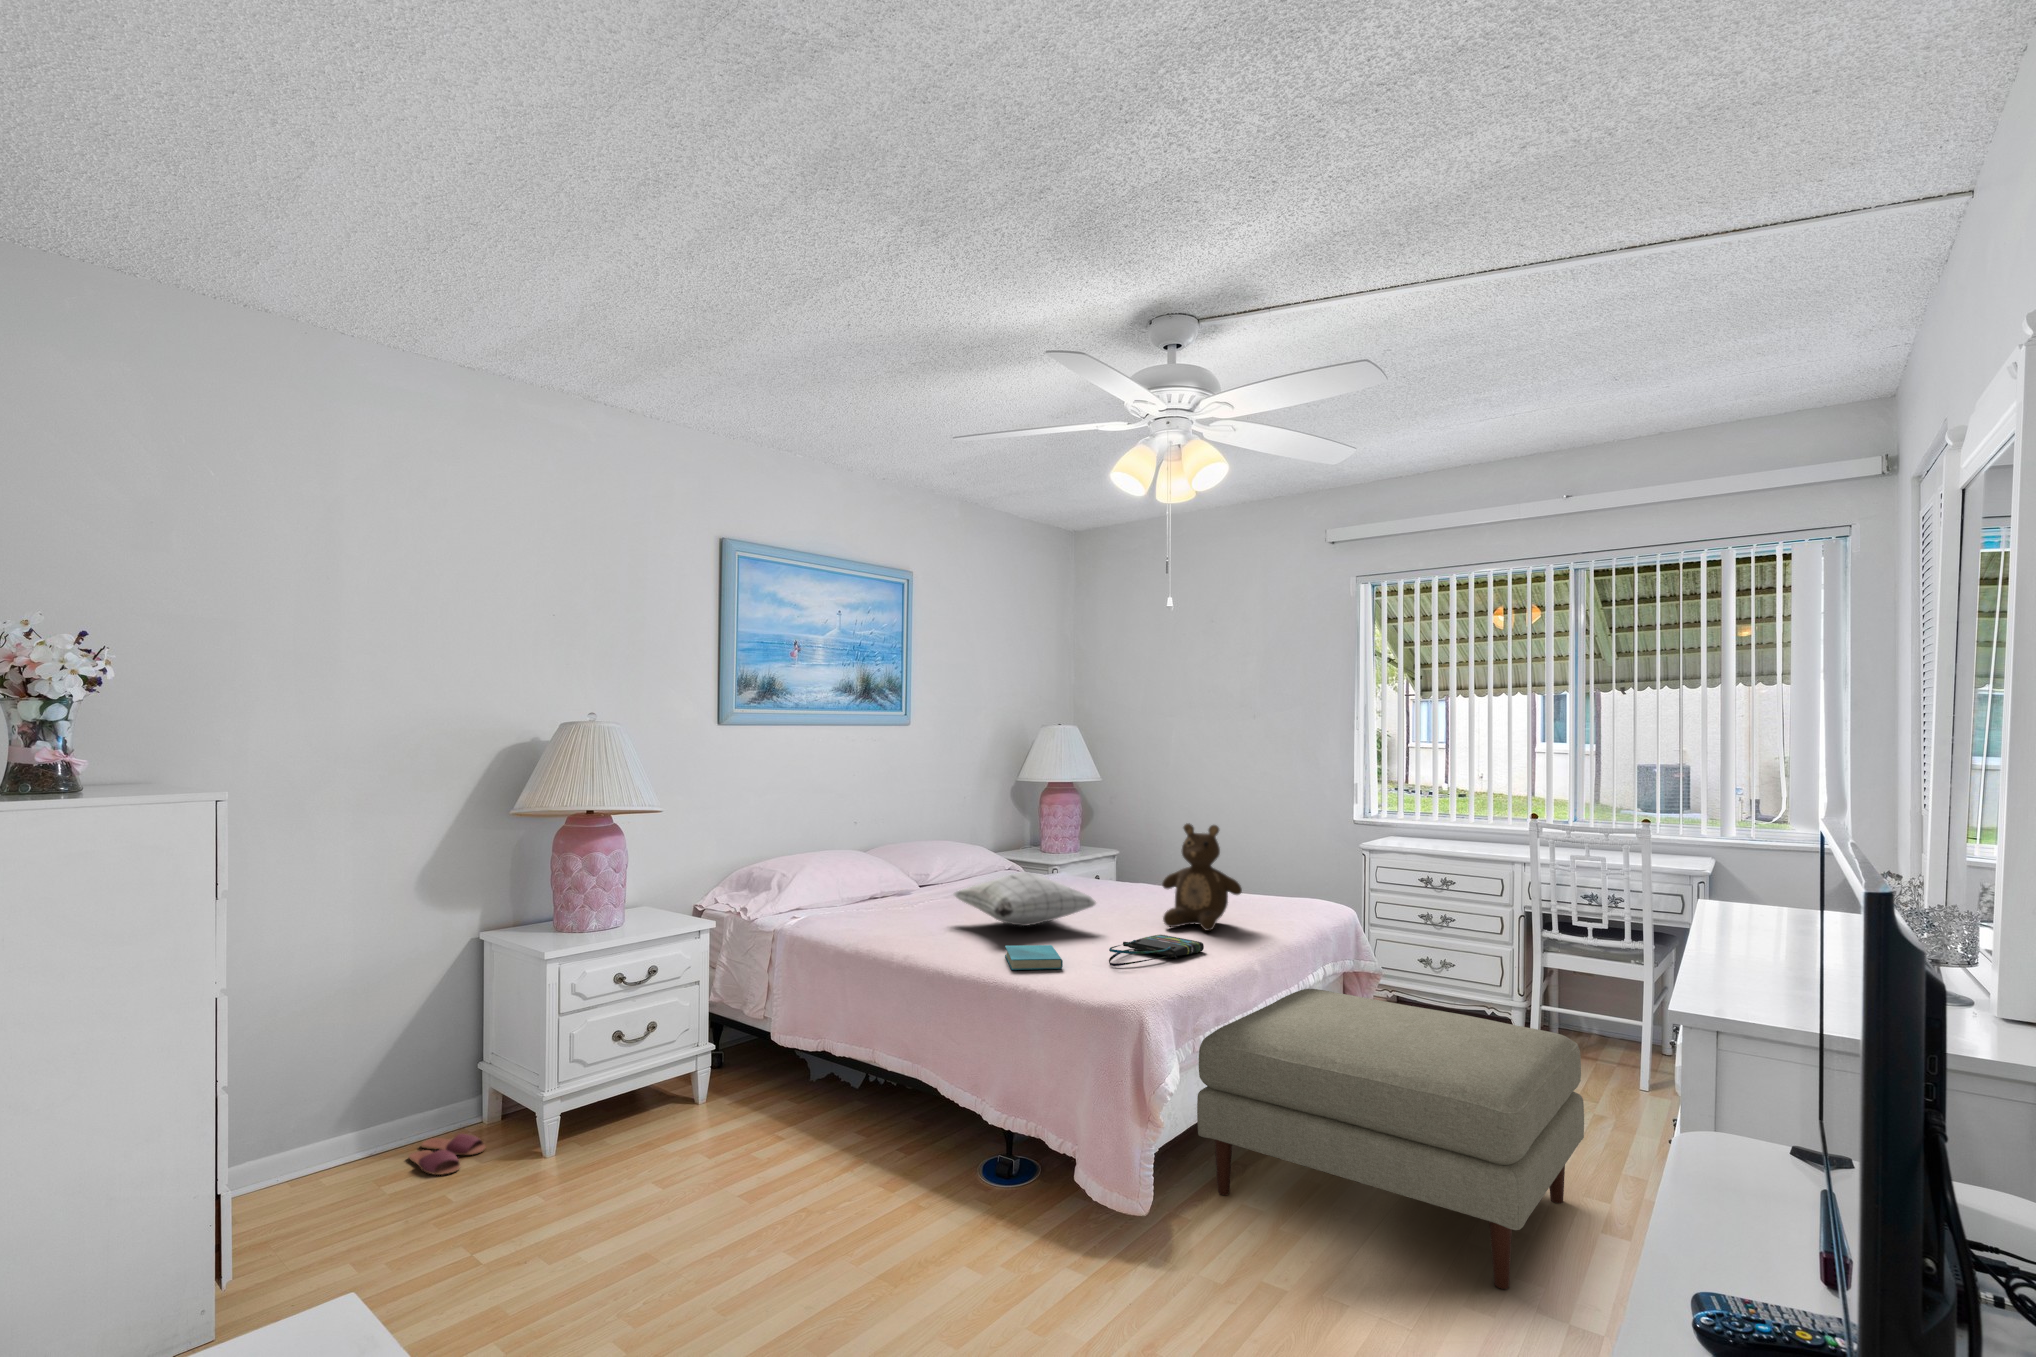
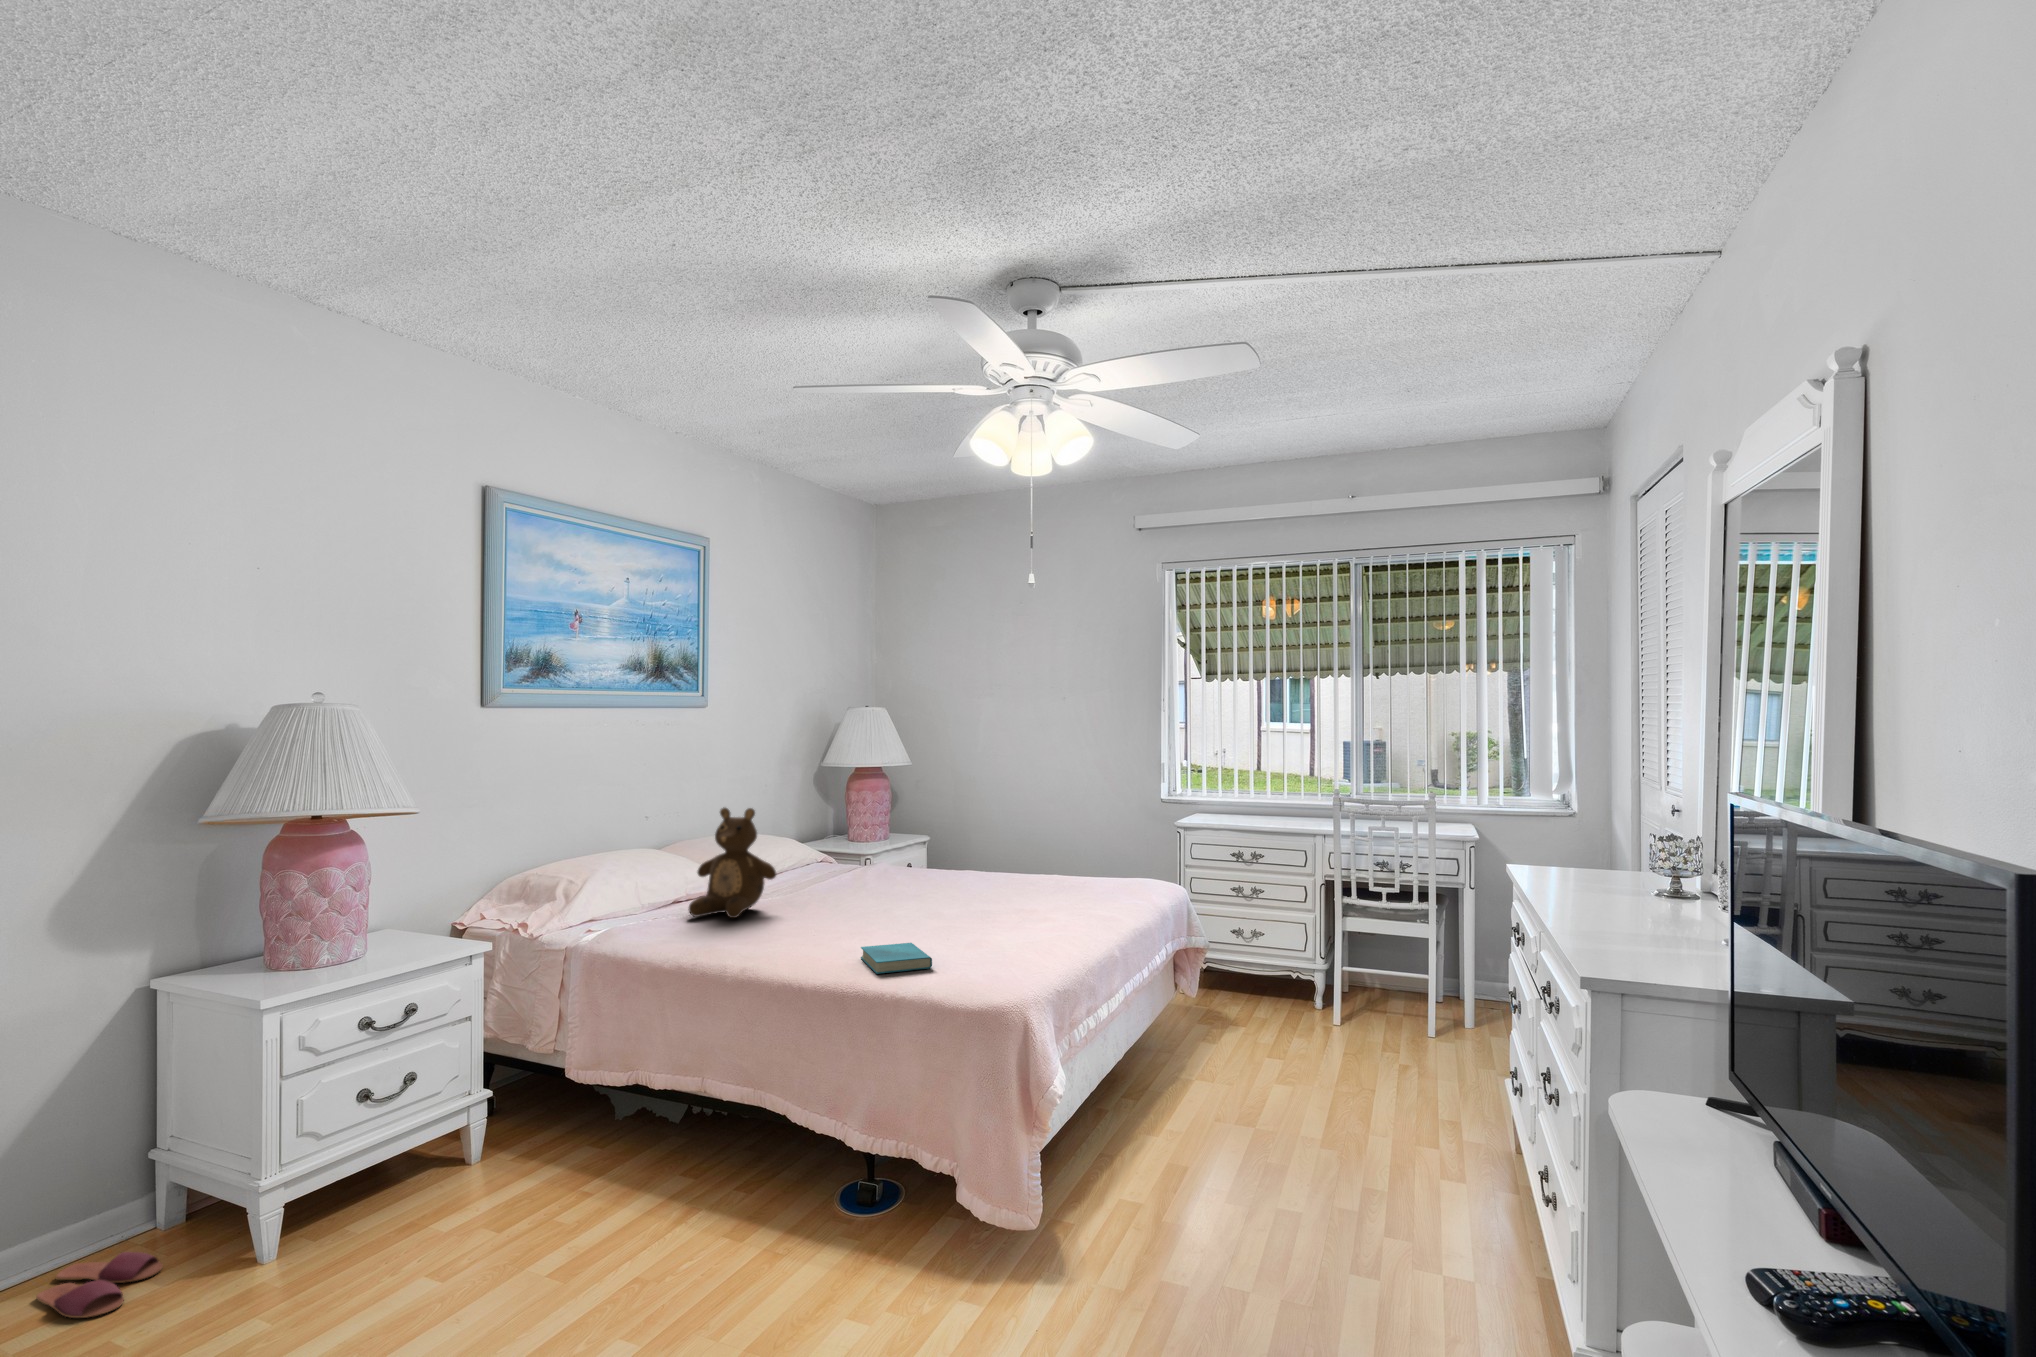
teddy bear: present [1162,823,1242,931] -> present [688,807,776,918]
pillow: present [953,872,1096,926] -> none [782,864,947,923]
tote bag: present [1109,935,1204,966] -> none [978,923,1068,961]
ottoman: present [1197,989,1584,1289] -> none [1083,969,1434,1256]

